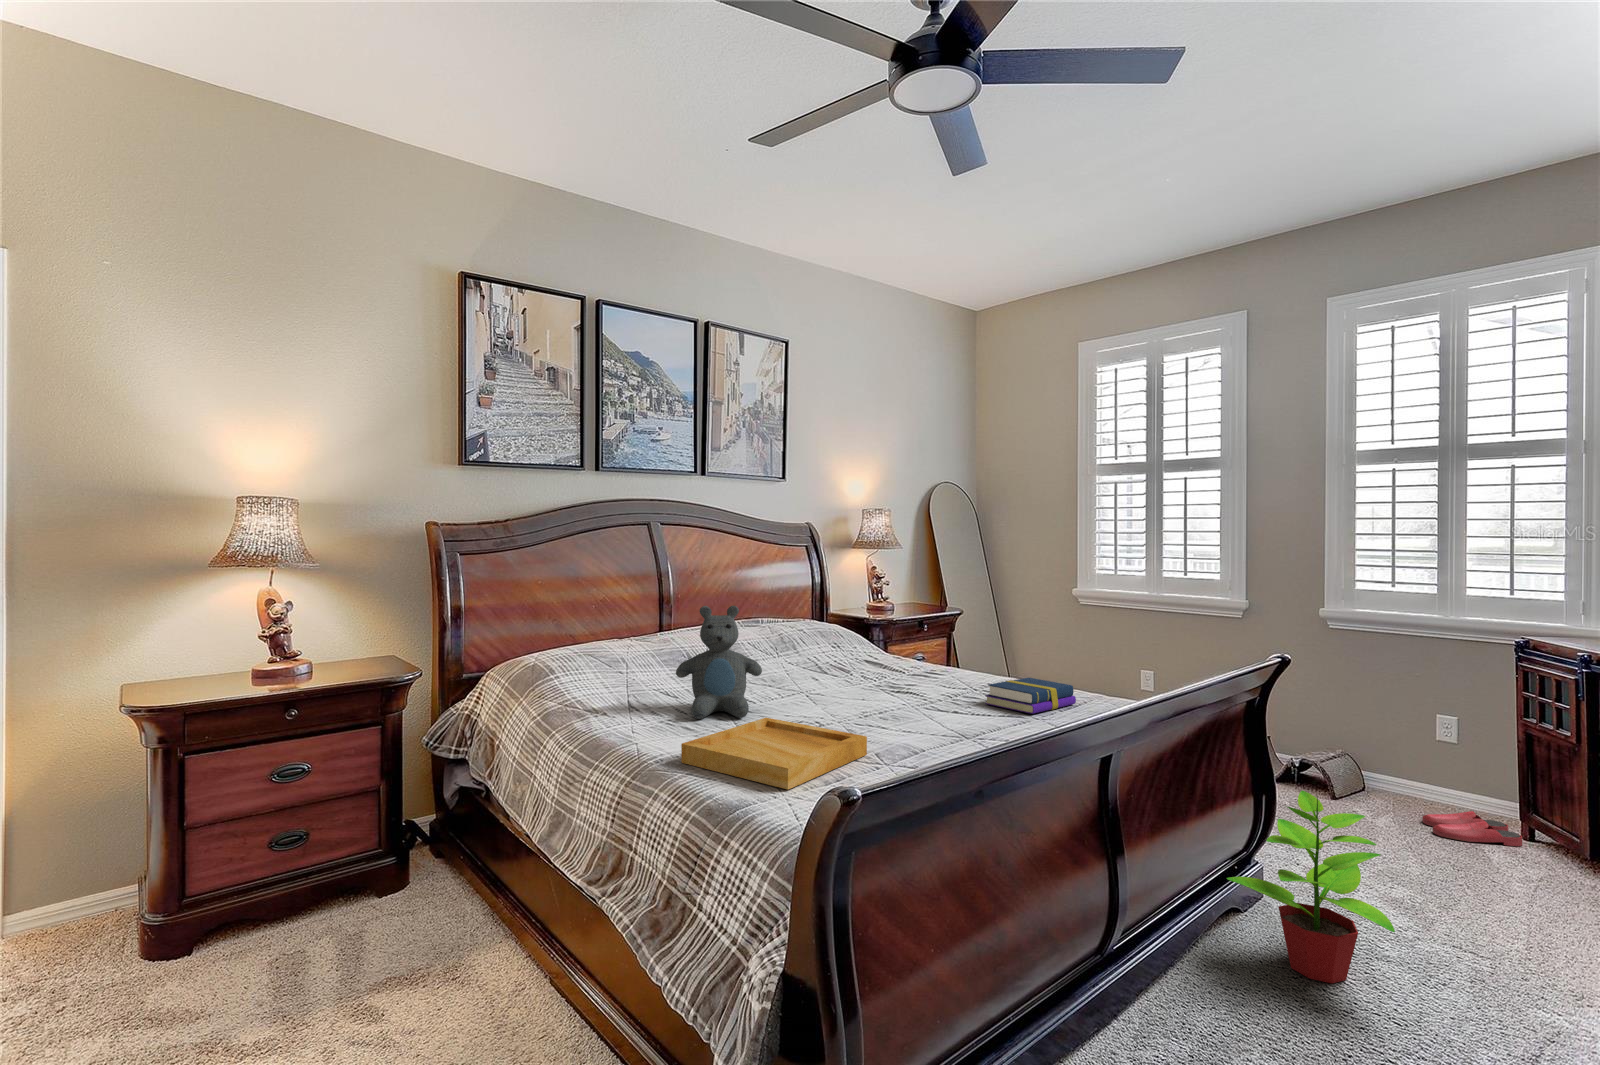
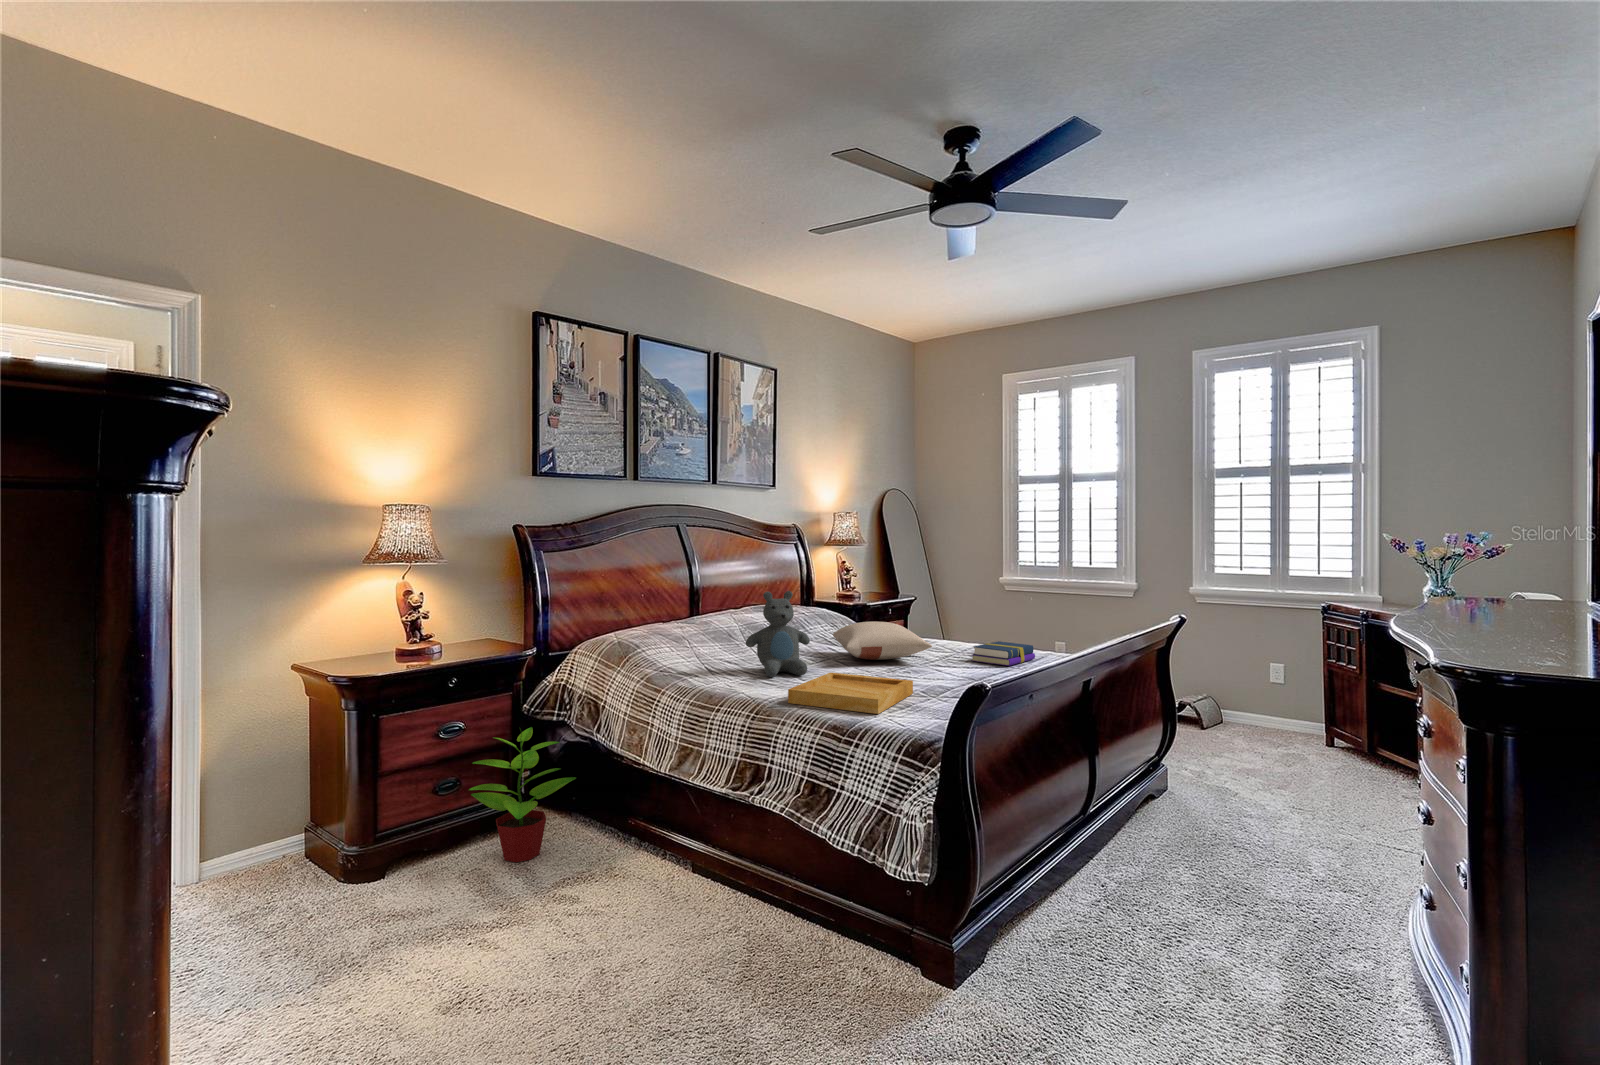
pillow: none [811,648,927,698] -> present [833,622,932,660]
potted plant: present [1227,791,1395,983] -> present [469,727,576,862]
slippers: present [1422,811,1522,846] -> none [1262,730,1326,752]

